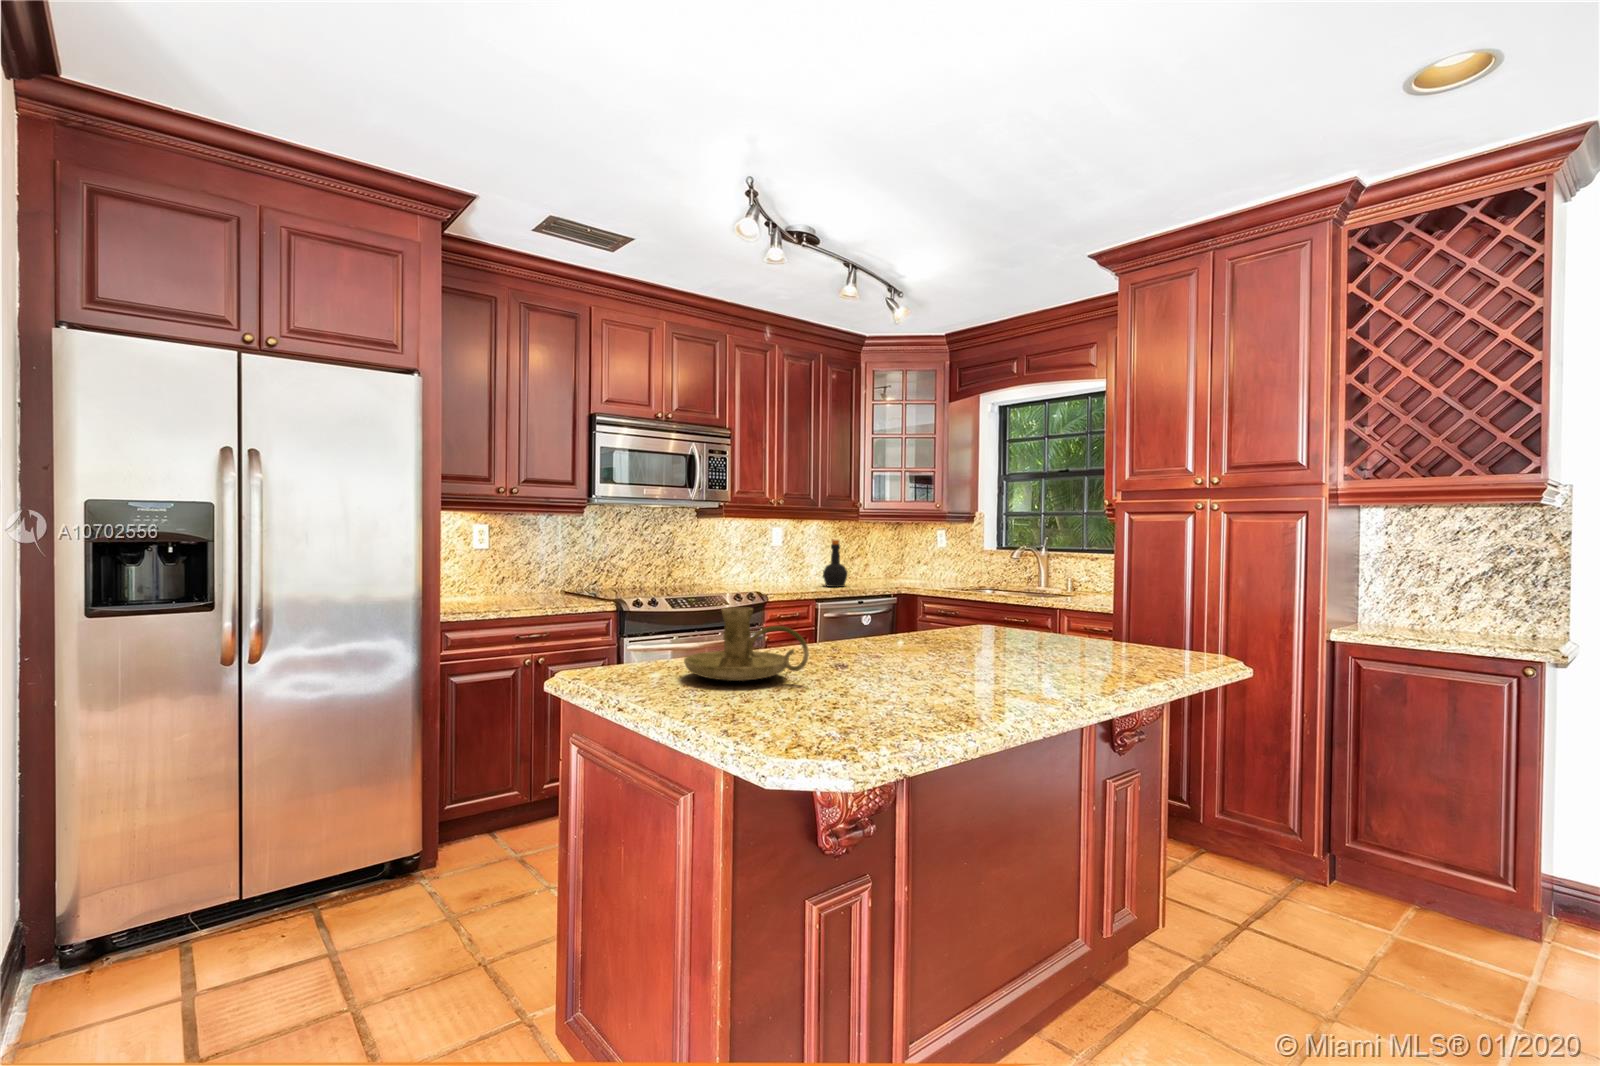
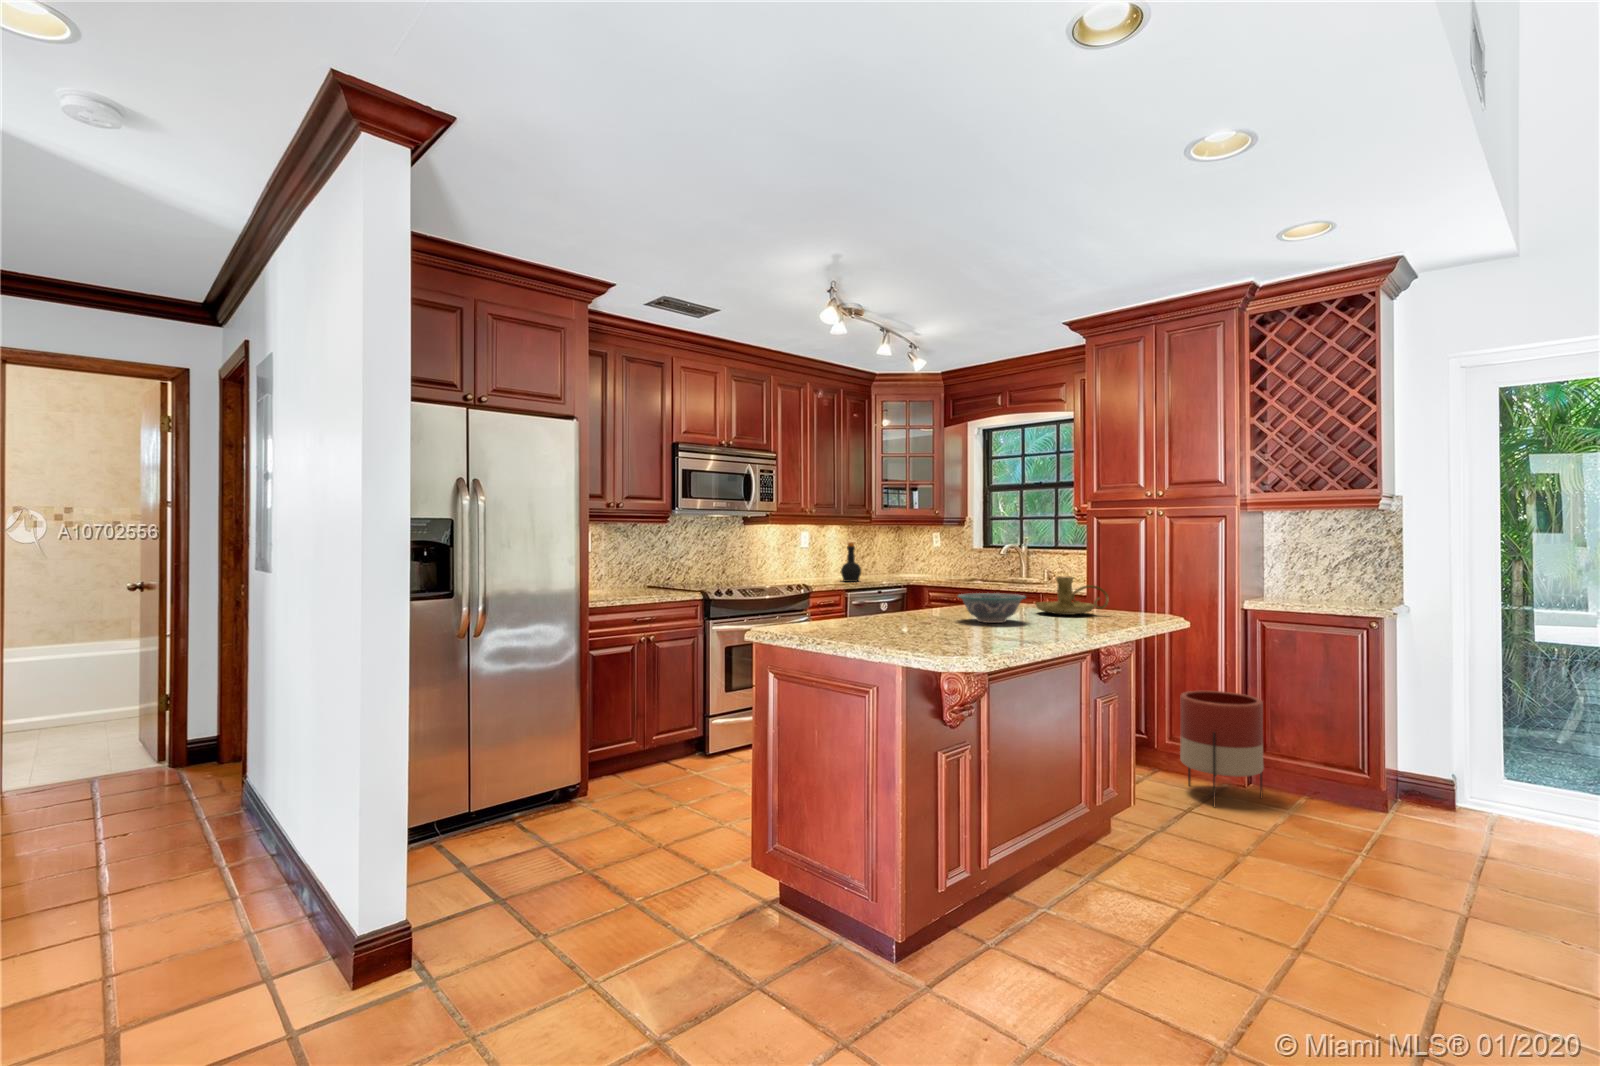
candle holder: present [684,607,809,681] -> present [1036,576,1109,615]
bowl: none [892,620,996,668] -> present [958,593,1026,623]
planter: none [1236,753,1359,927] -> present [1180,691,1264,806]

